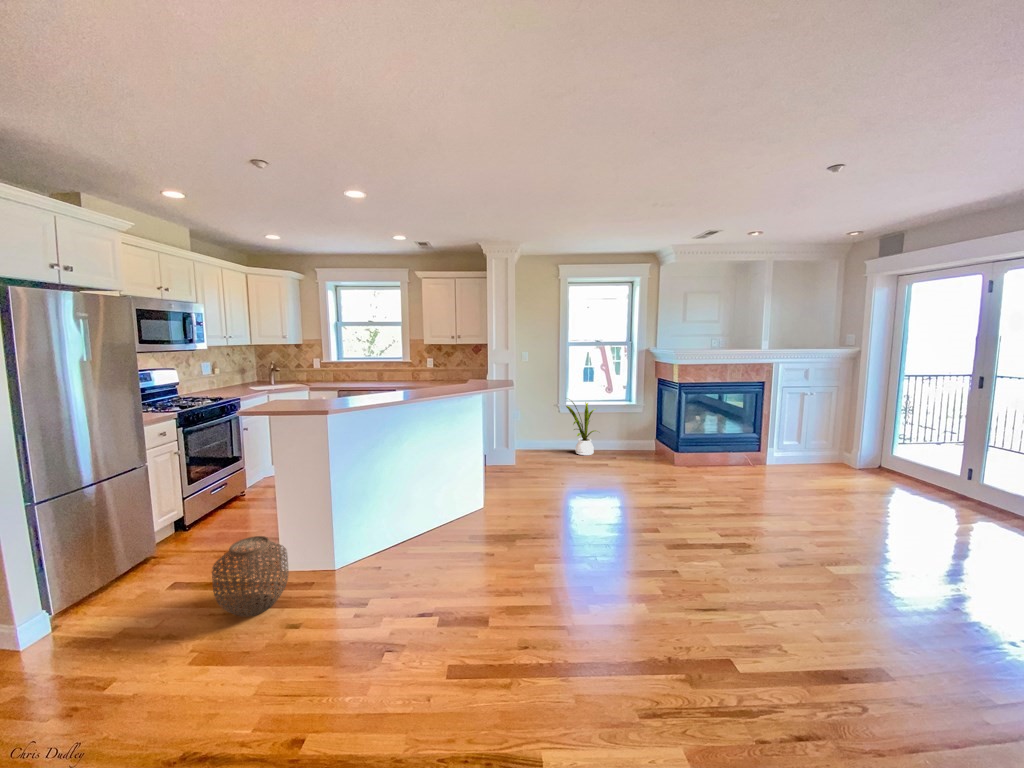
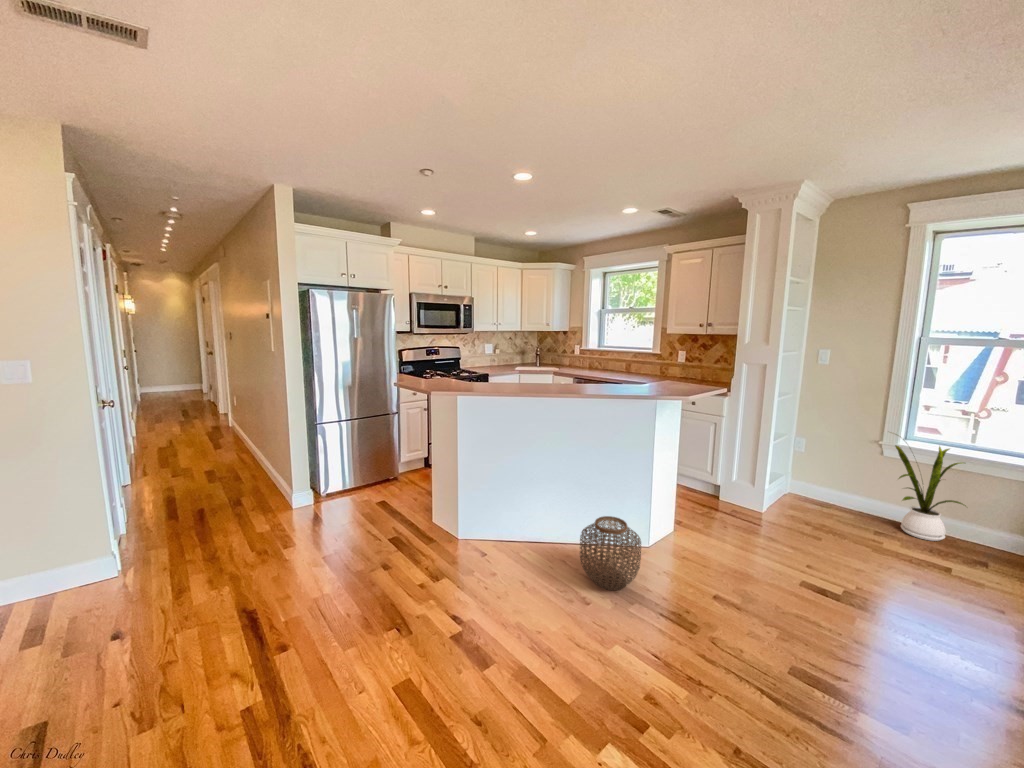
woven basket: present [212,536,289,617] -> present [580,516,641,590]

